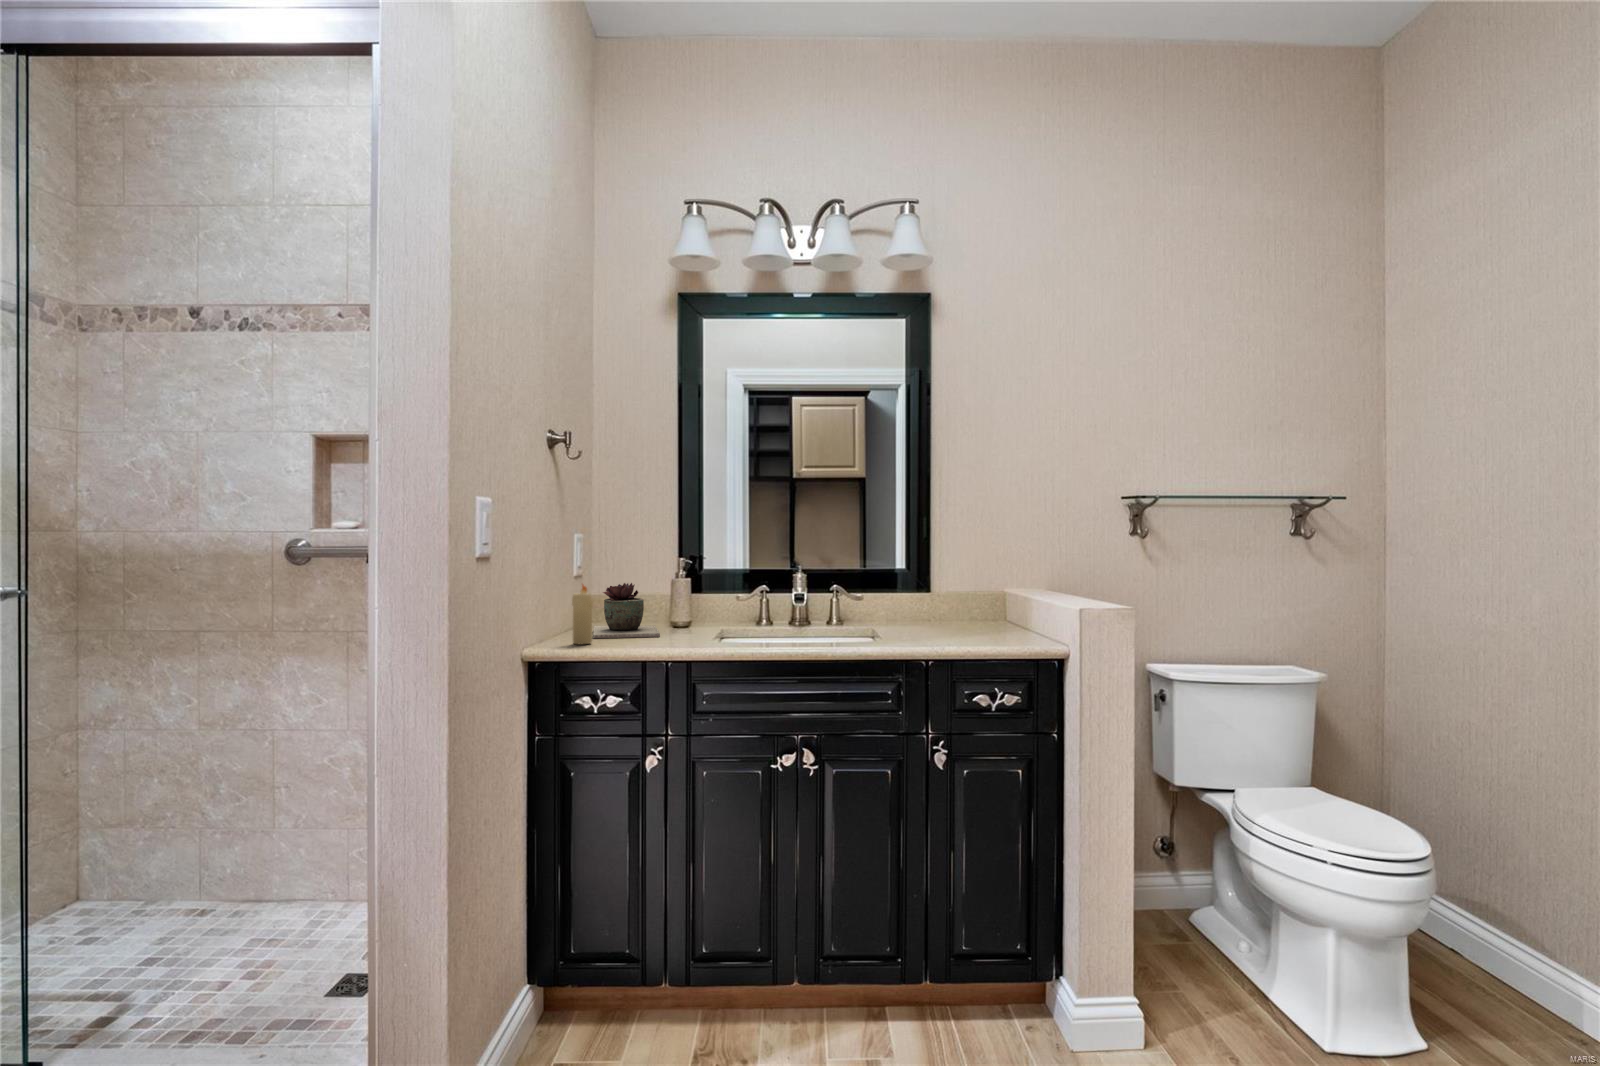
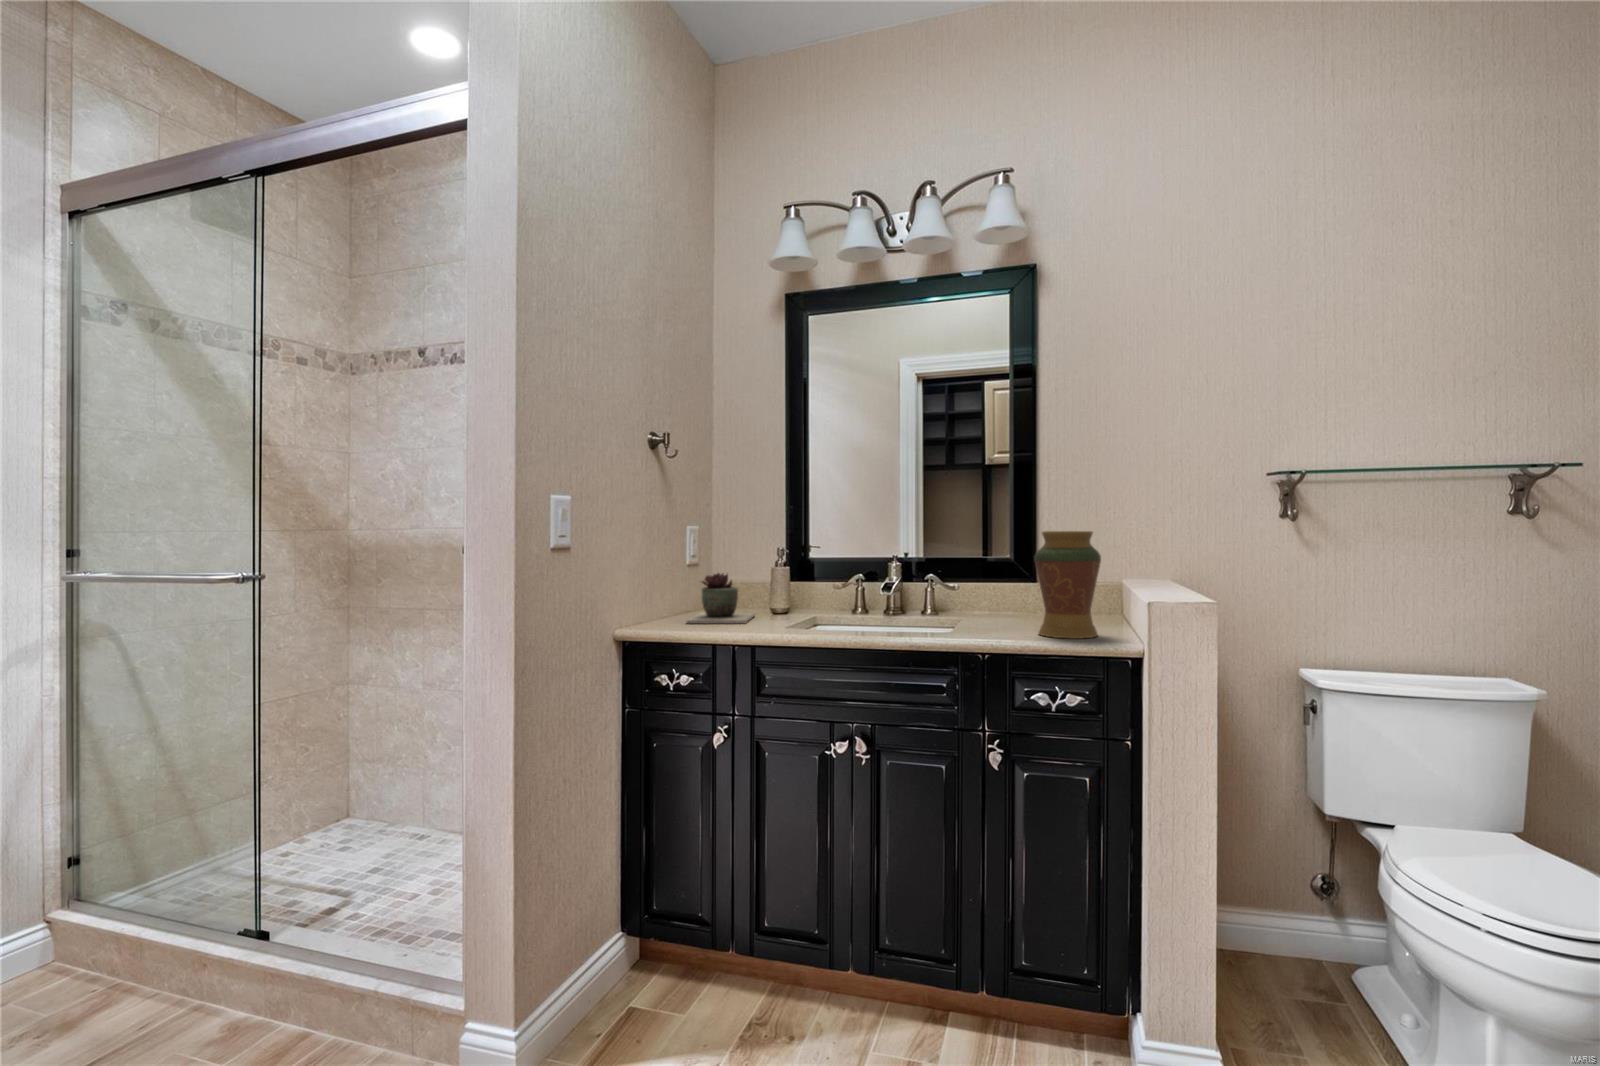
decorative vase: none [956,543,1015,642] -> present [1034,531,1101,638]
candle: present [572,585,593,644] -> none [658,572,676,629]

